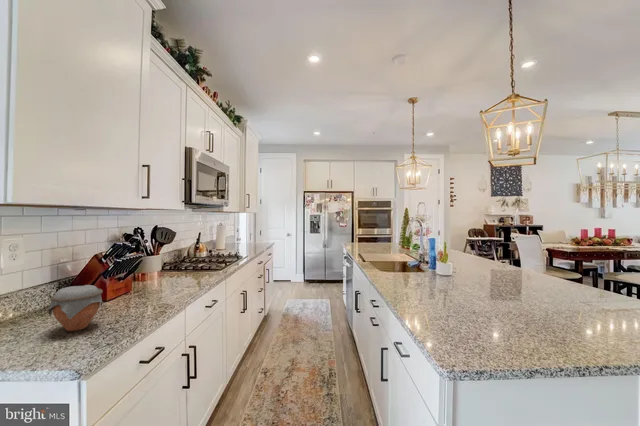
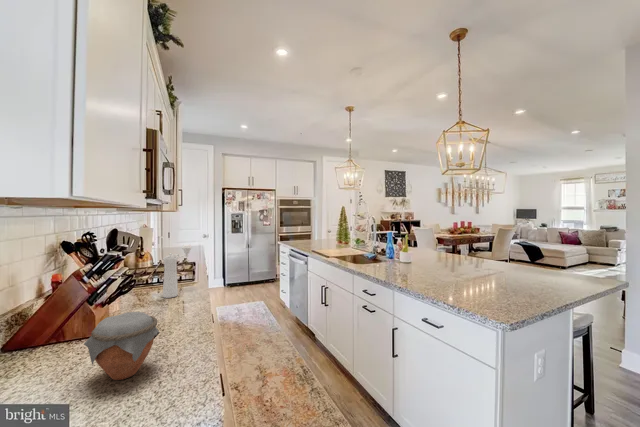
pepper mill: none [177,240,206,282] -> present [163,245,192,298]

